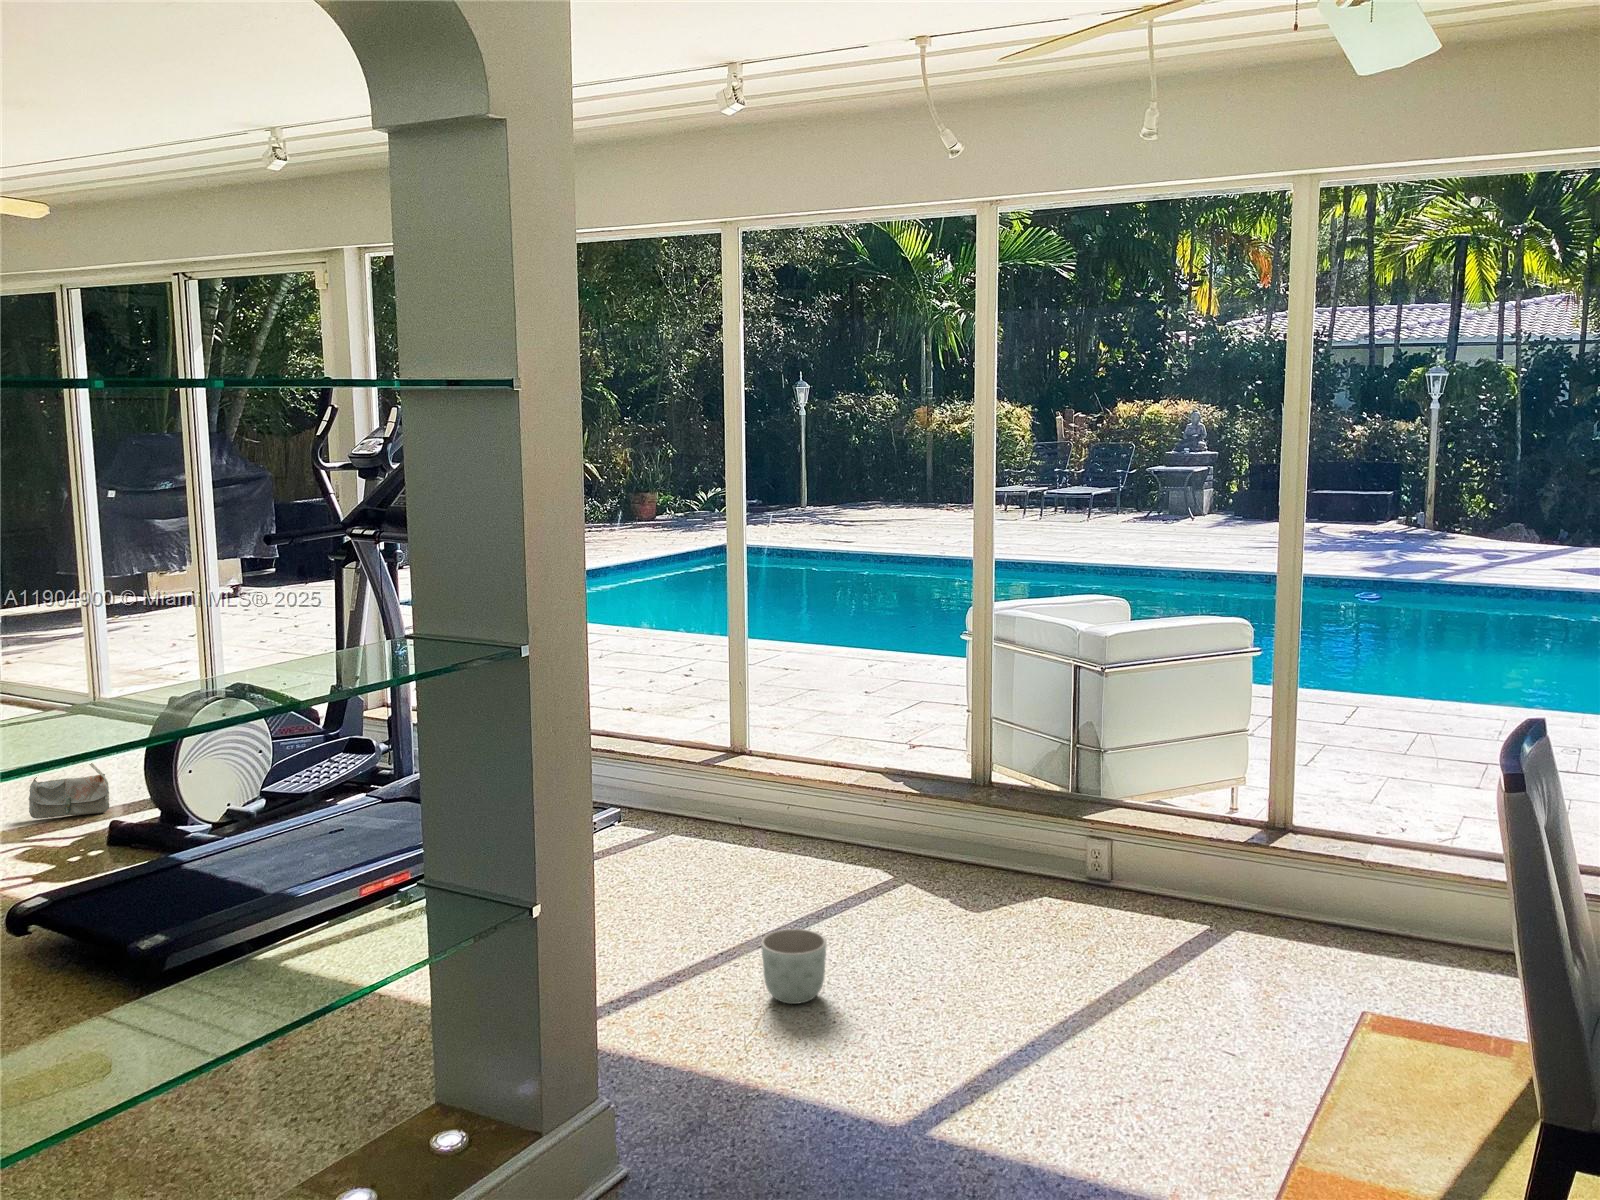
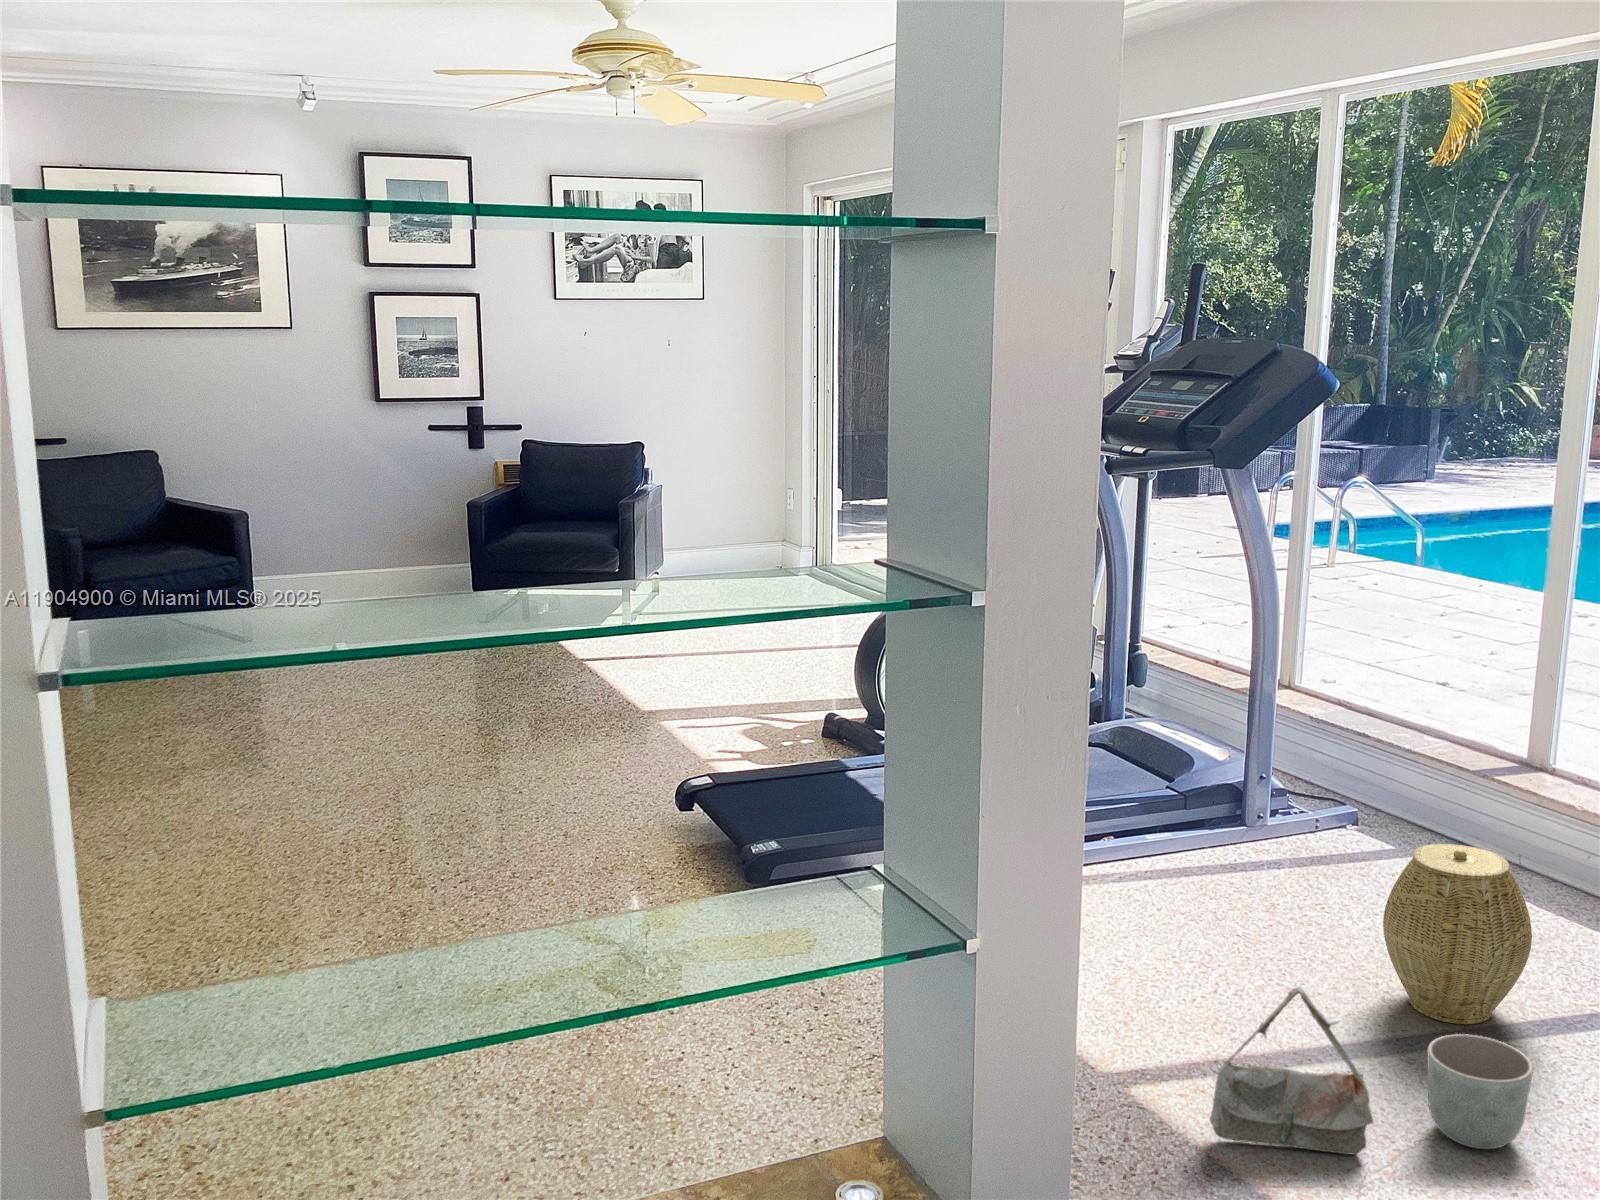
bag: present [29,763,109,819] -> present [1210,987,1373,1155]
woven basket: none [694,808,790,935] -> present [1383,844,1532,1024]

